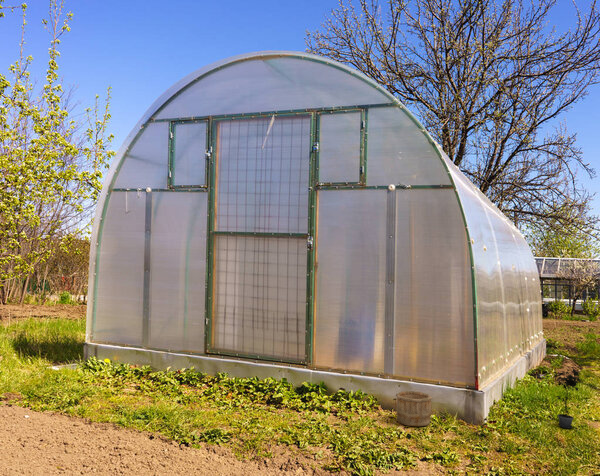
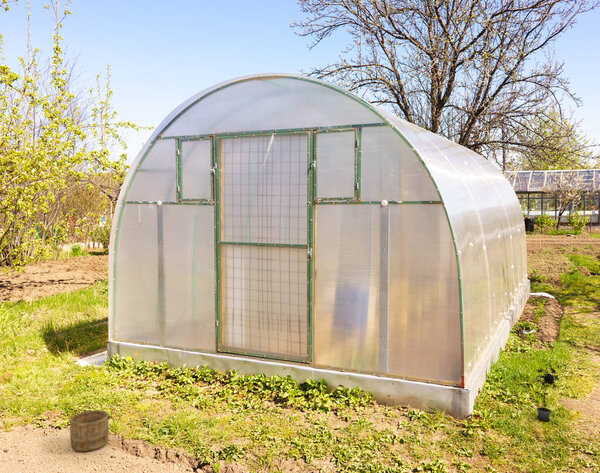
wooden bucket: present [396,391,432,426] -> present [69,410,109,452]

